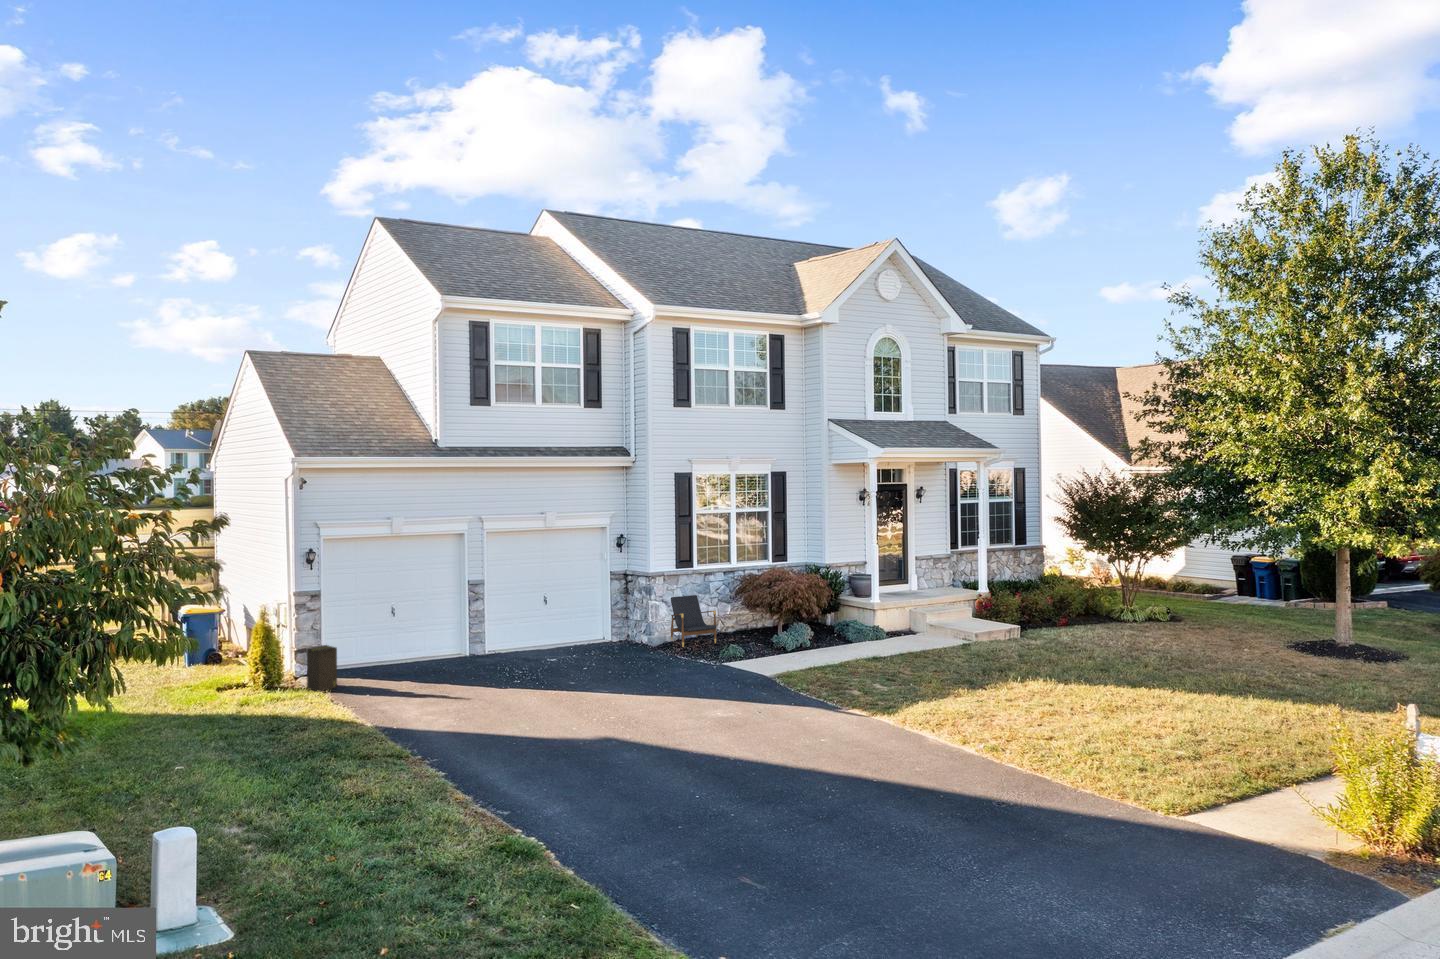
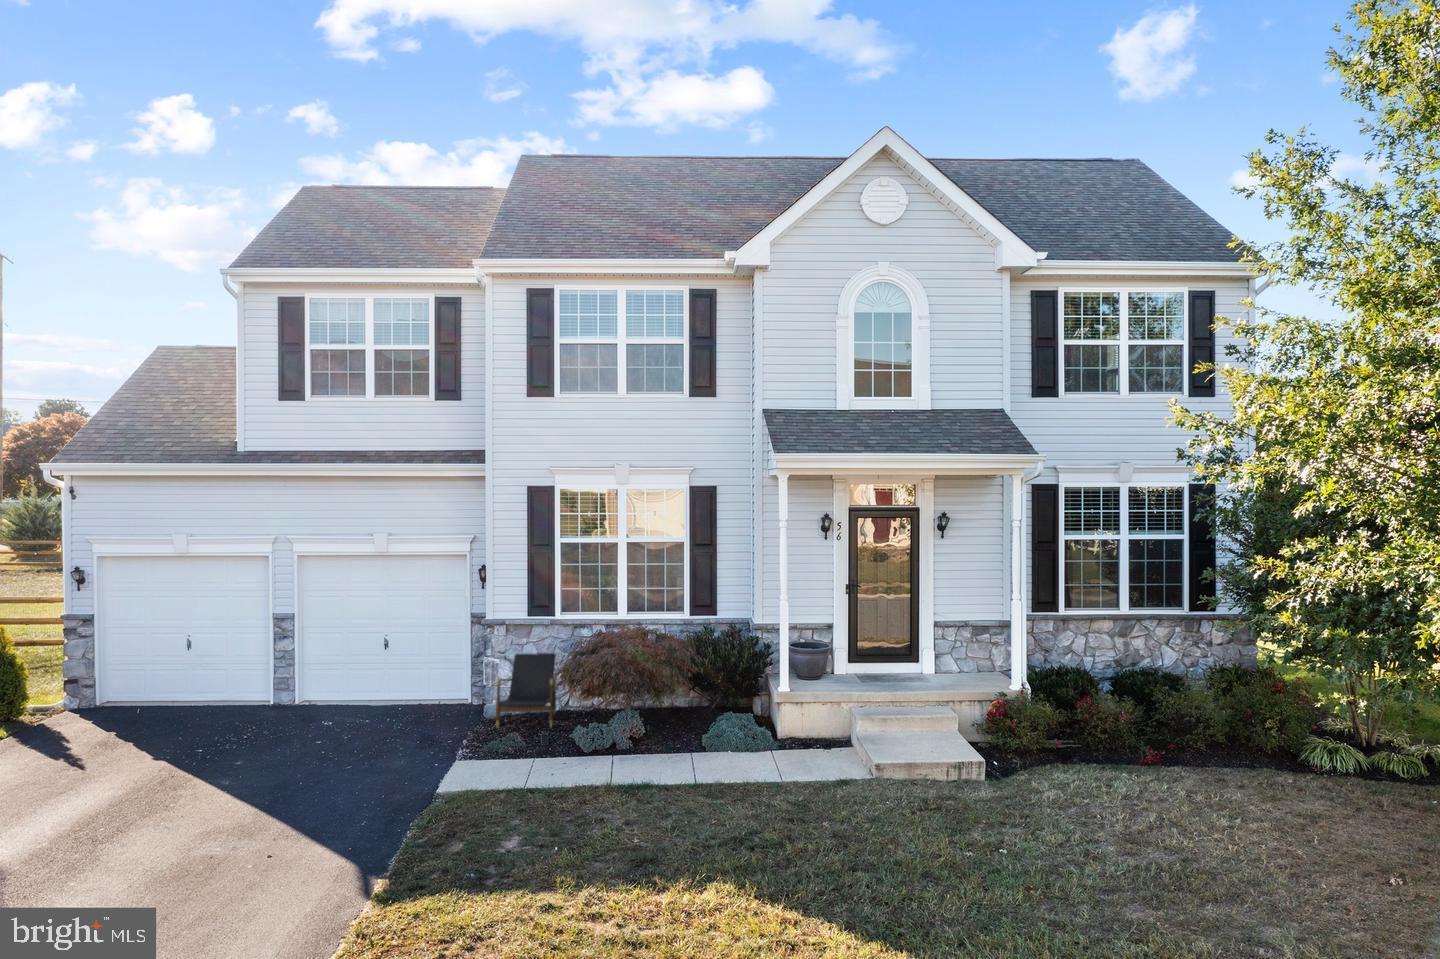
cardboard box: present [307,645,337,691] -> none [18,678,57,734]

